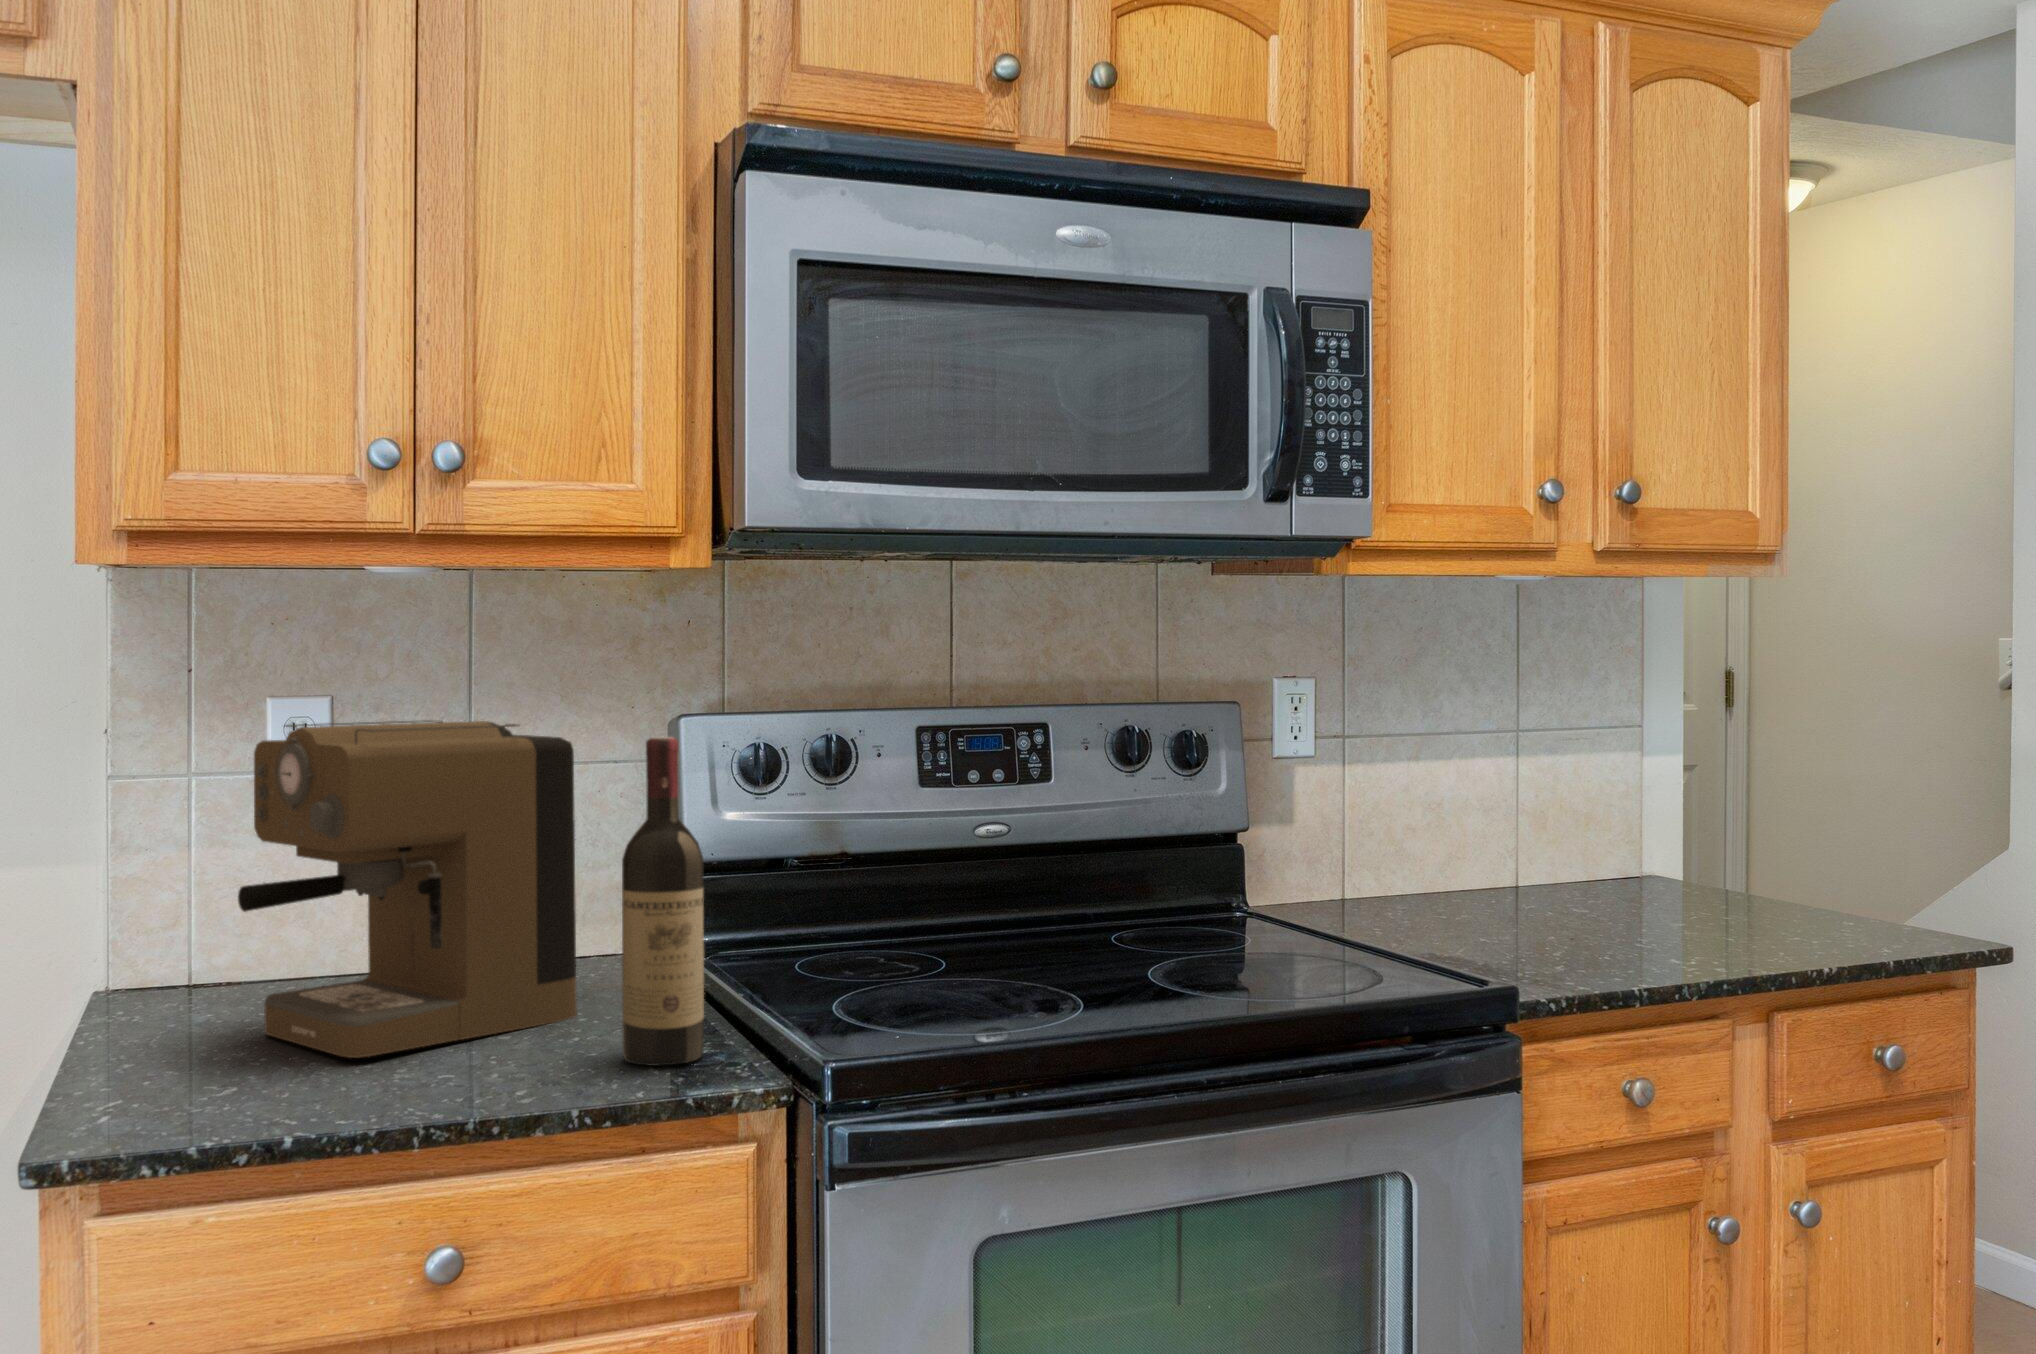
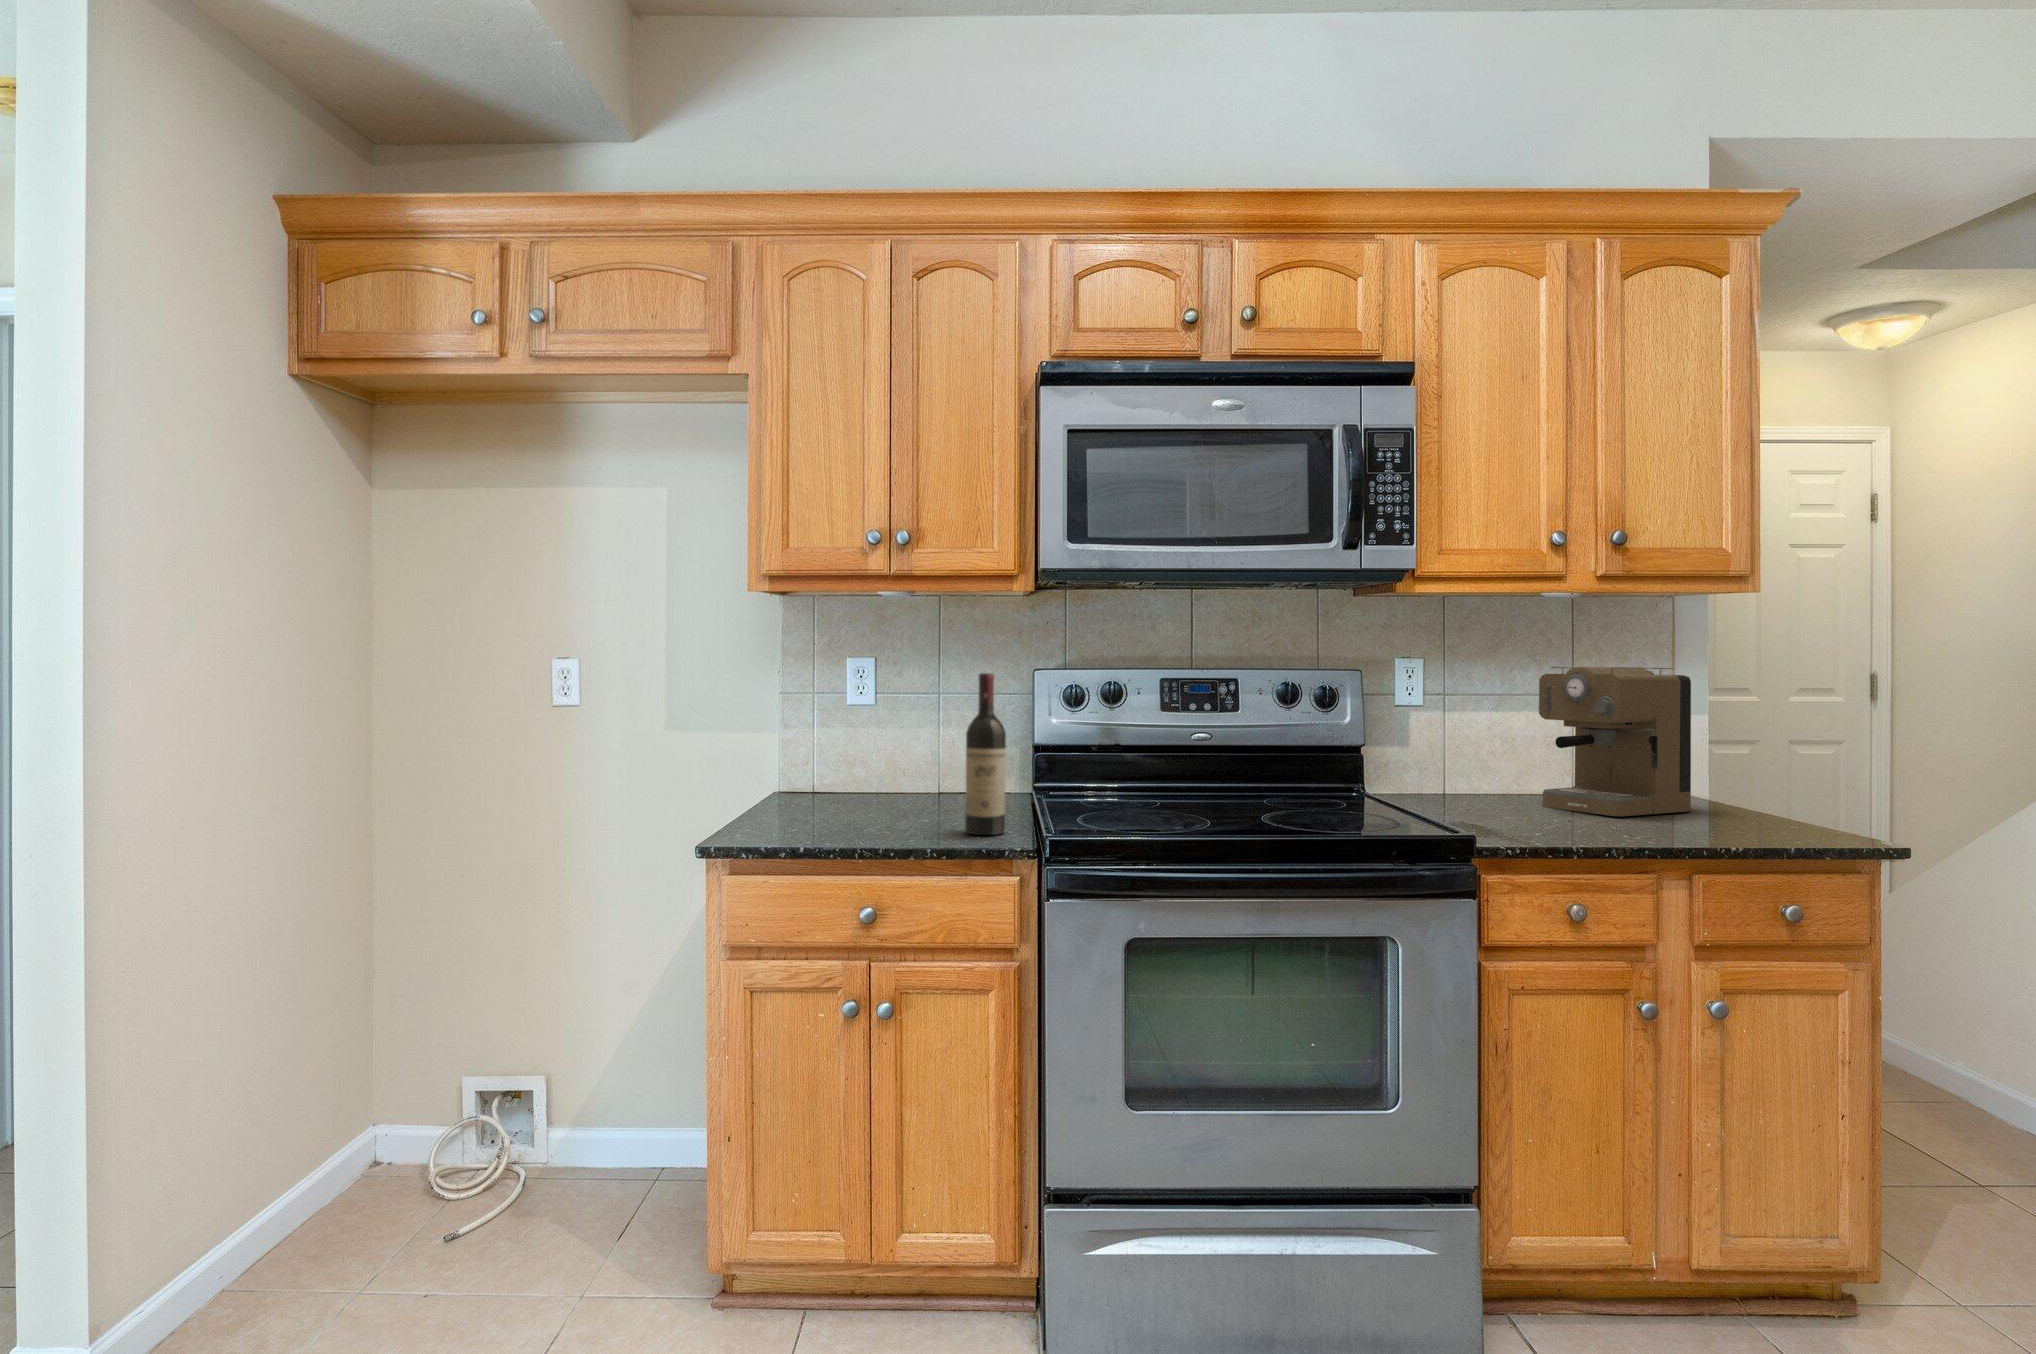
coffee maker: present [238,720,577,1058] -> present [1539,667,1691,816]

